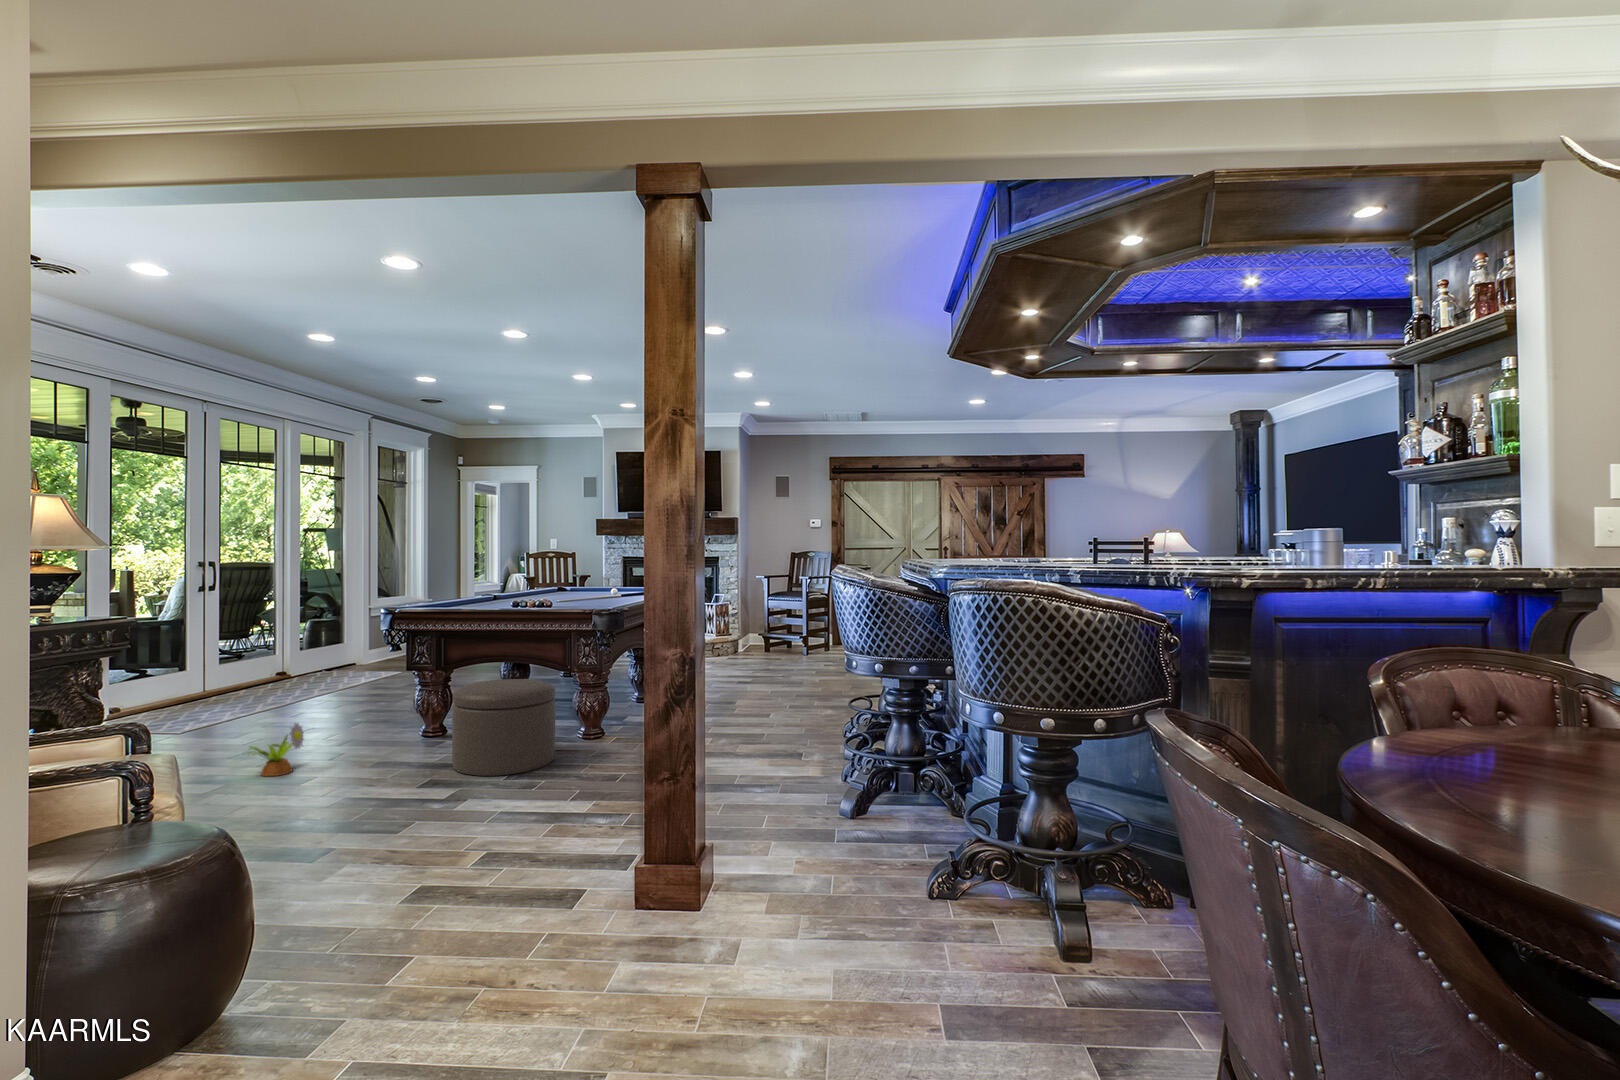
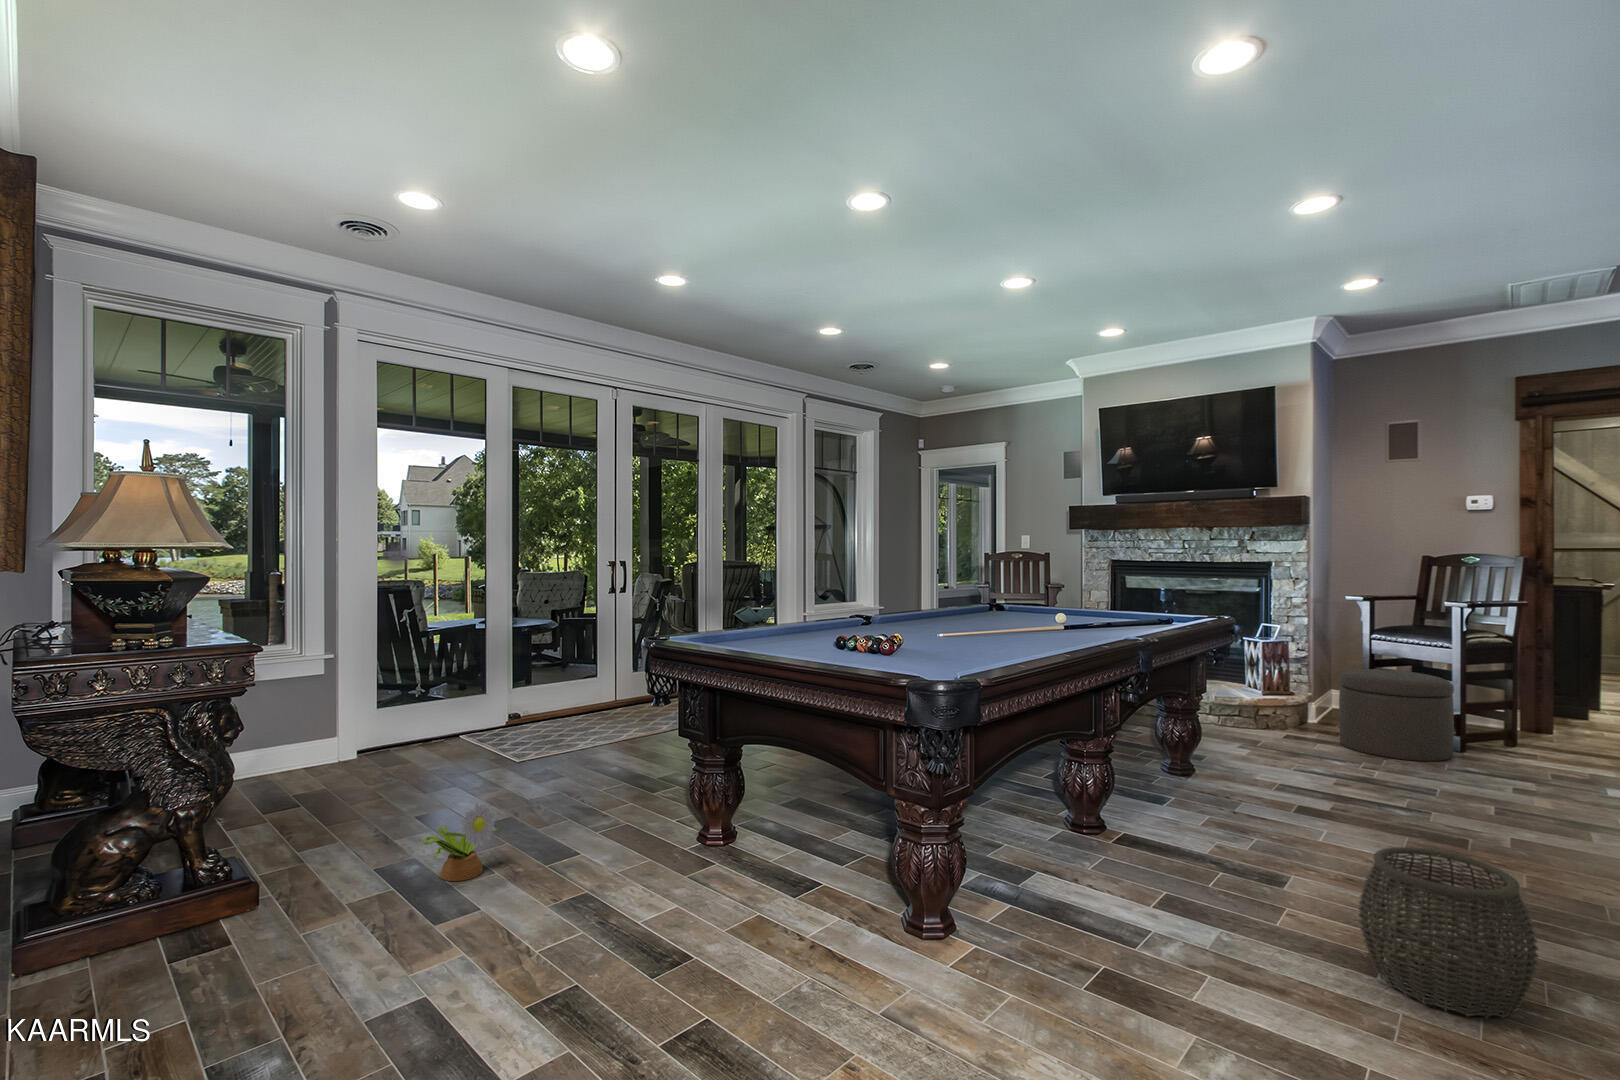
woven basket: none [770,669,824,723] -> present [1358,847,1539,1019]
ottoman: present [452,679,555,776] -> present [1339,669,1454,761]

